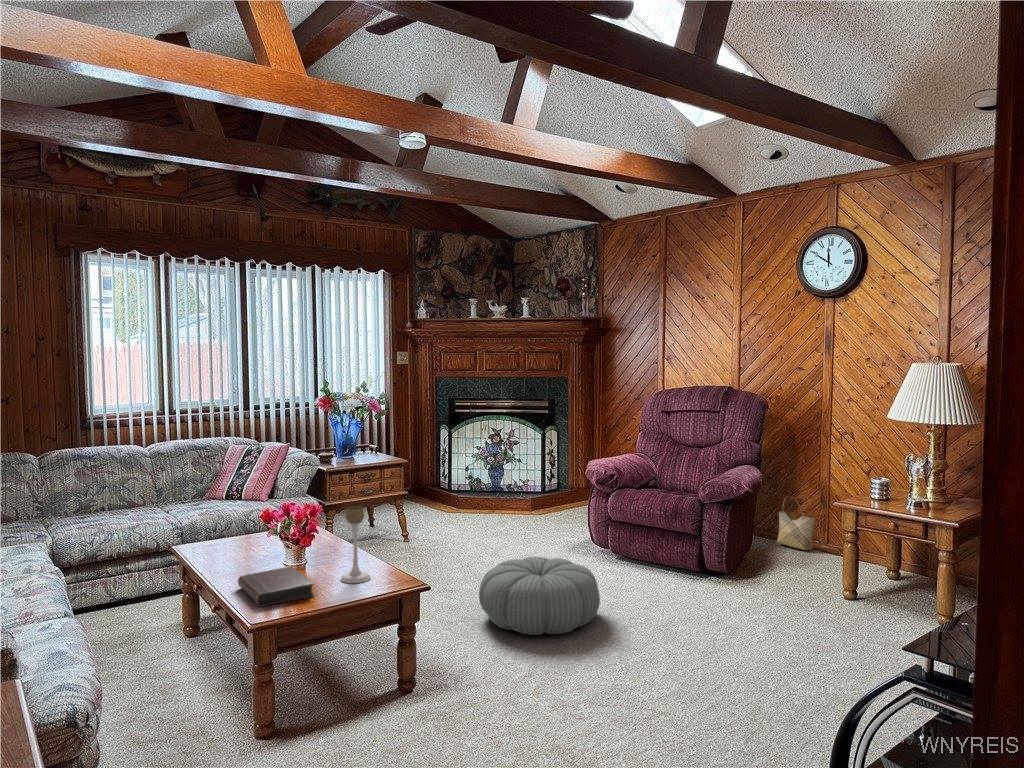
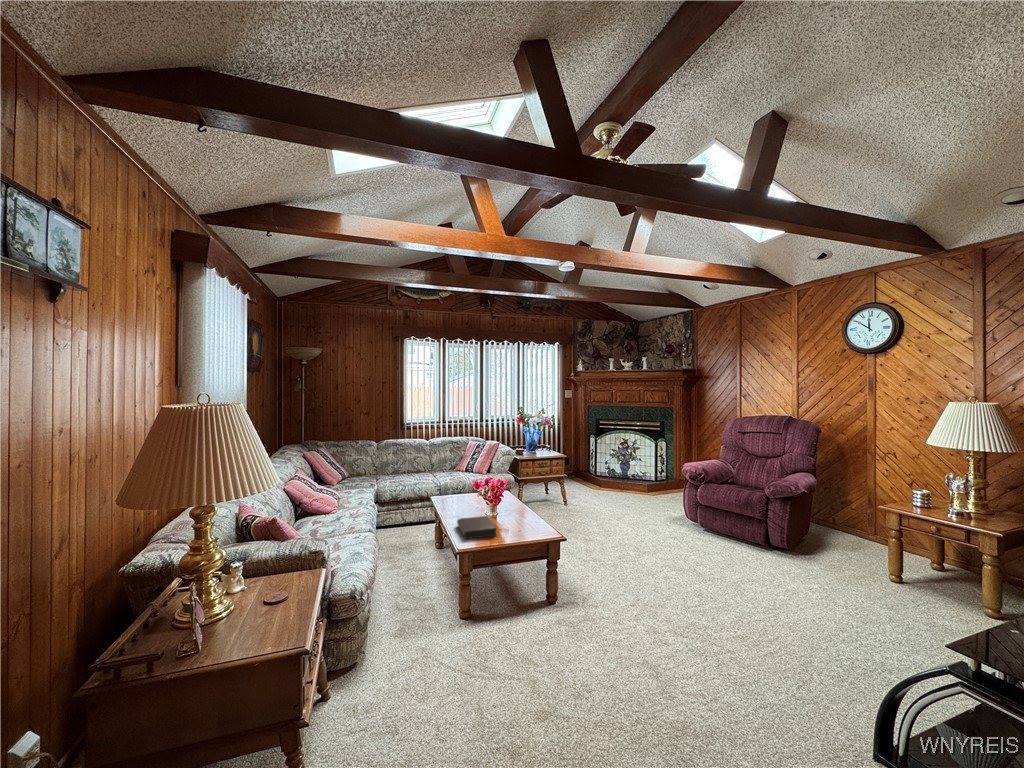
woven basket: present [777,495,816,550] -> none [831,497,864,539]
candle holder: present [341,506,371,583] -> none [515,483,532,530]
pouf: present [479,557,600,635] -> none [604,524,686,578]

